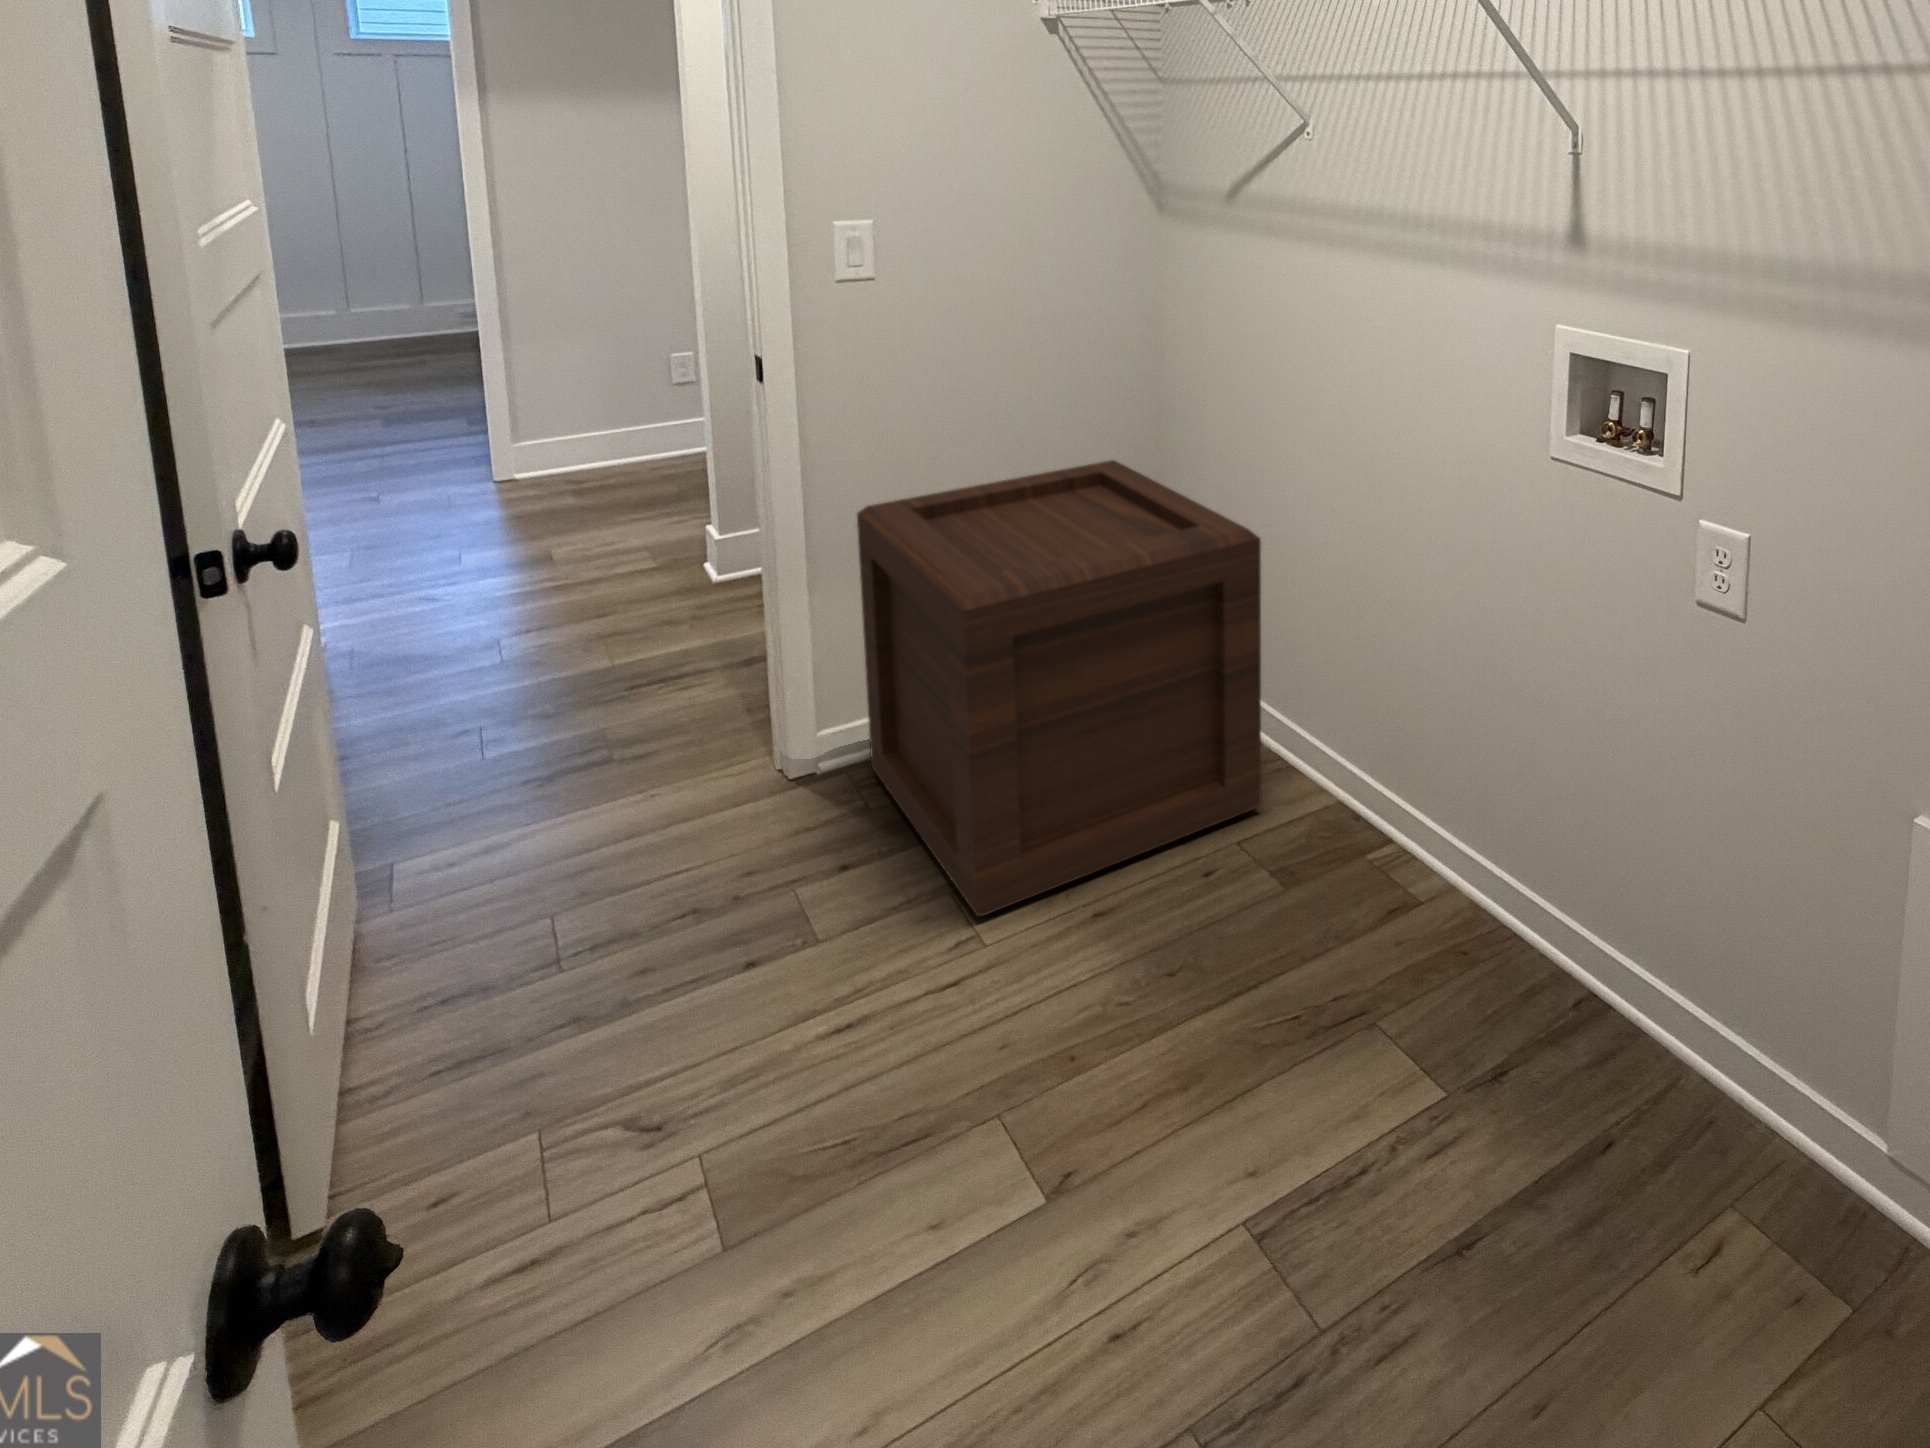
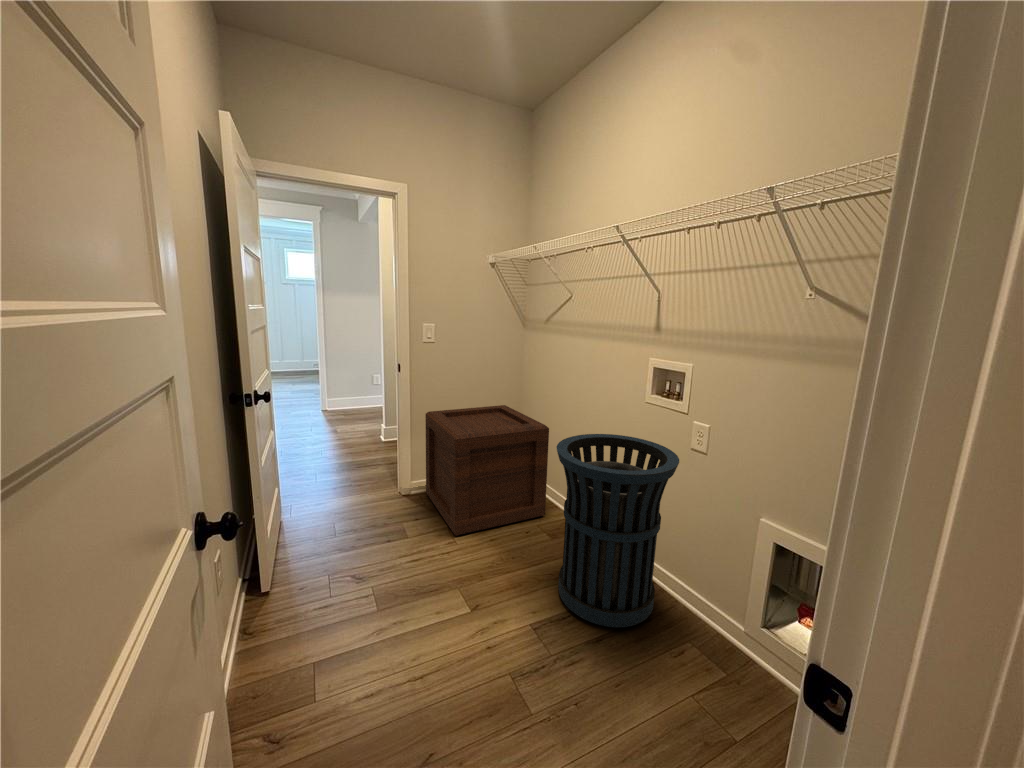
trash can: none [1296,564,1671,1191] -> present [557,434,679,627]

